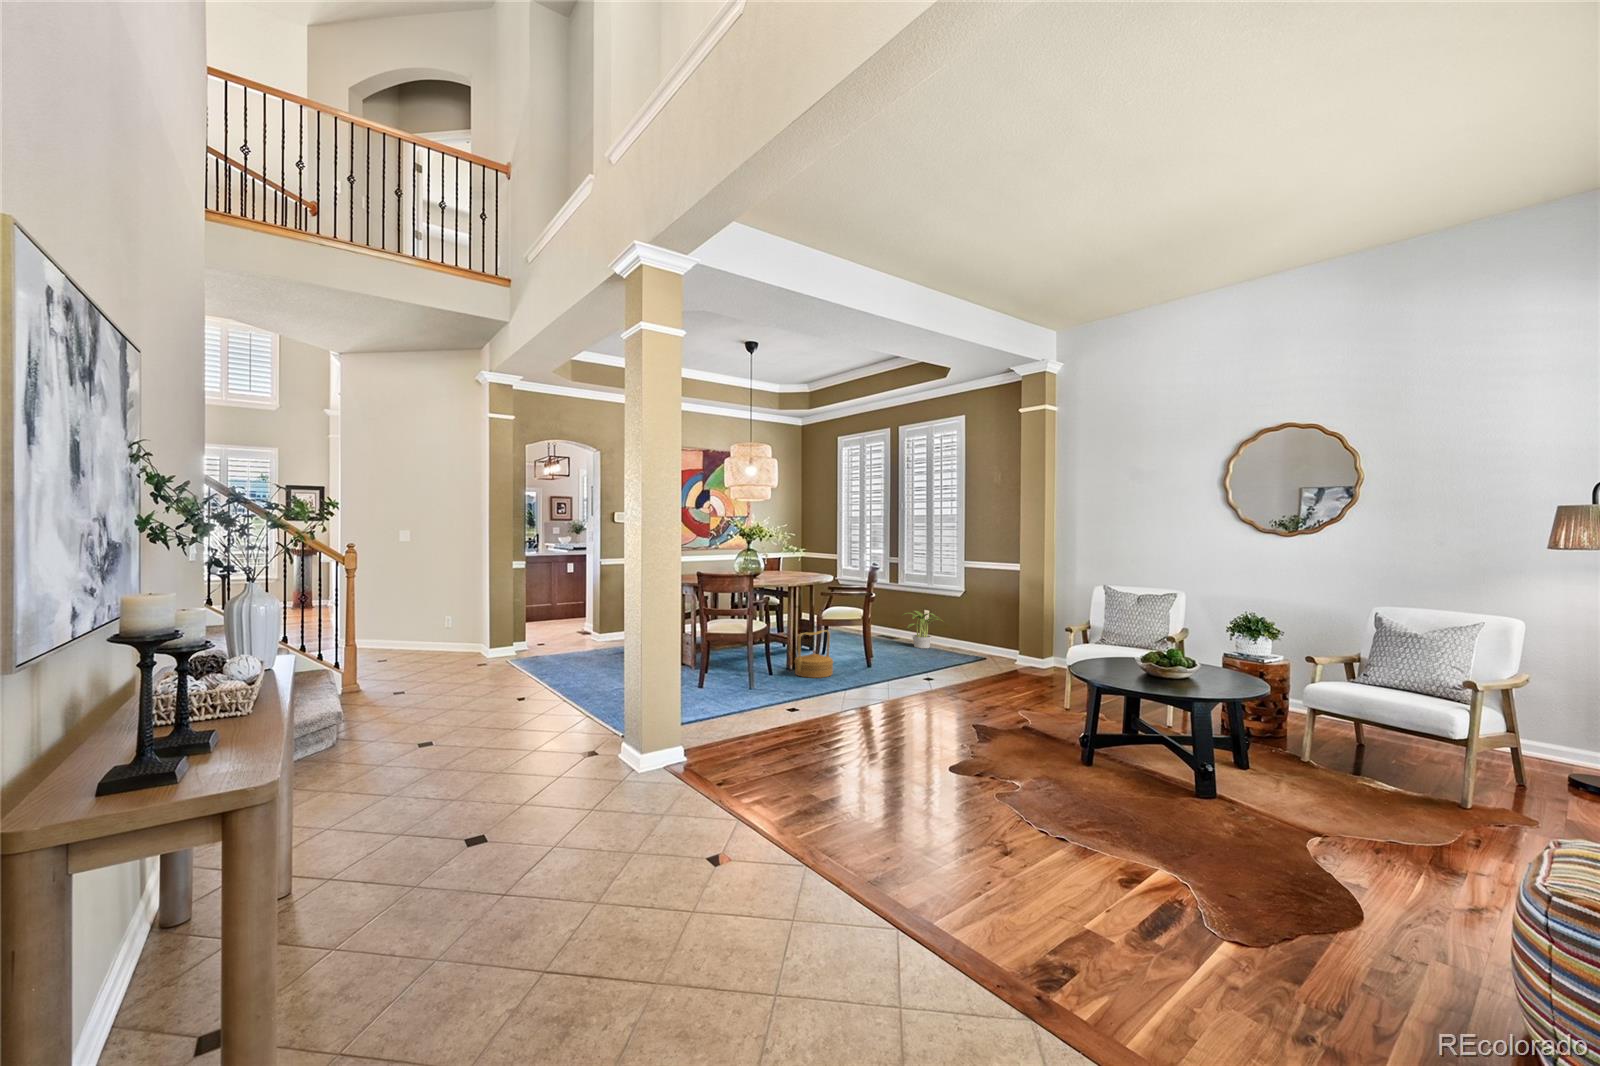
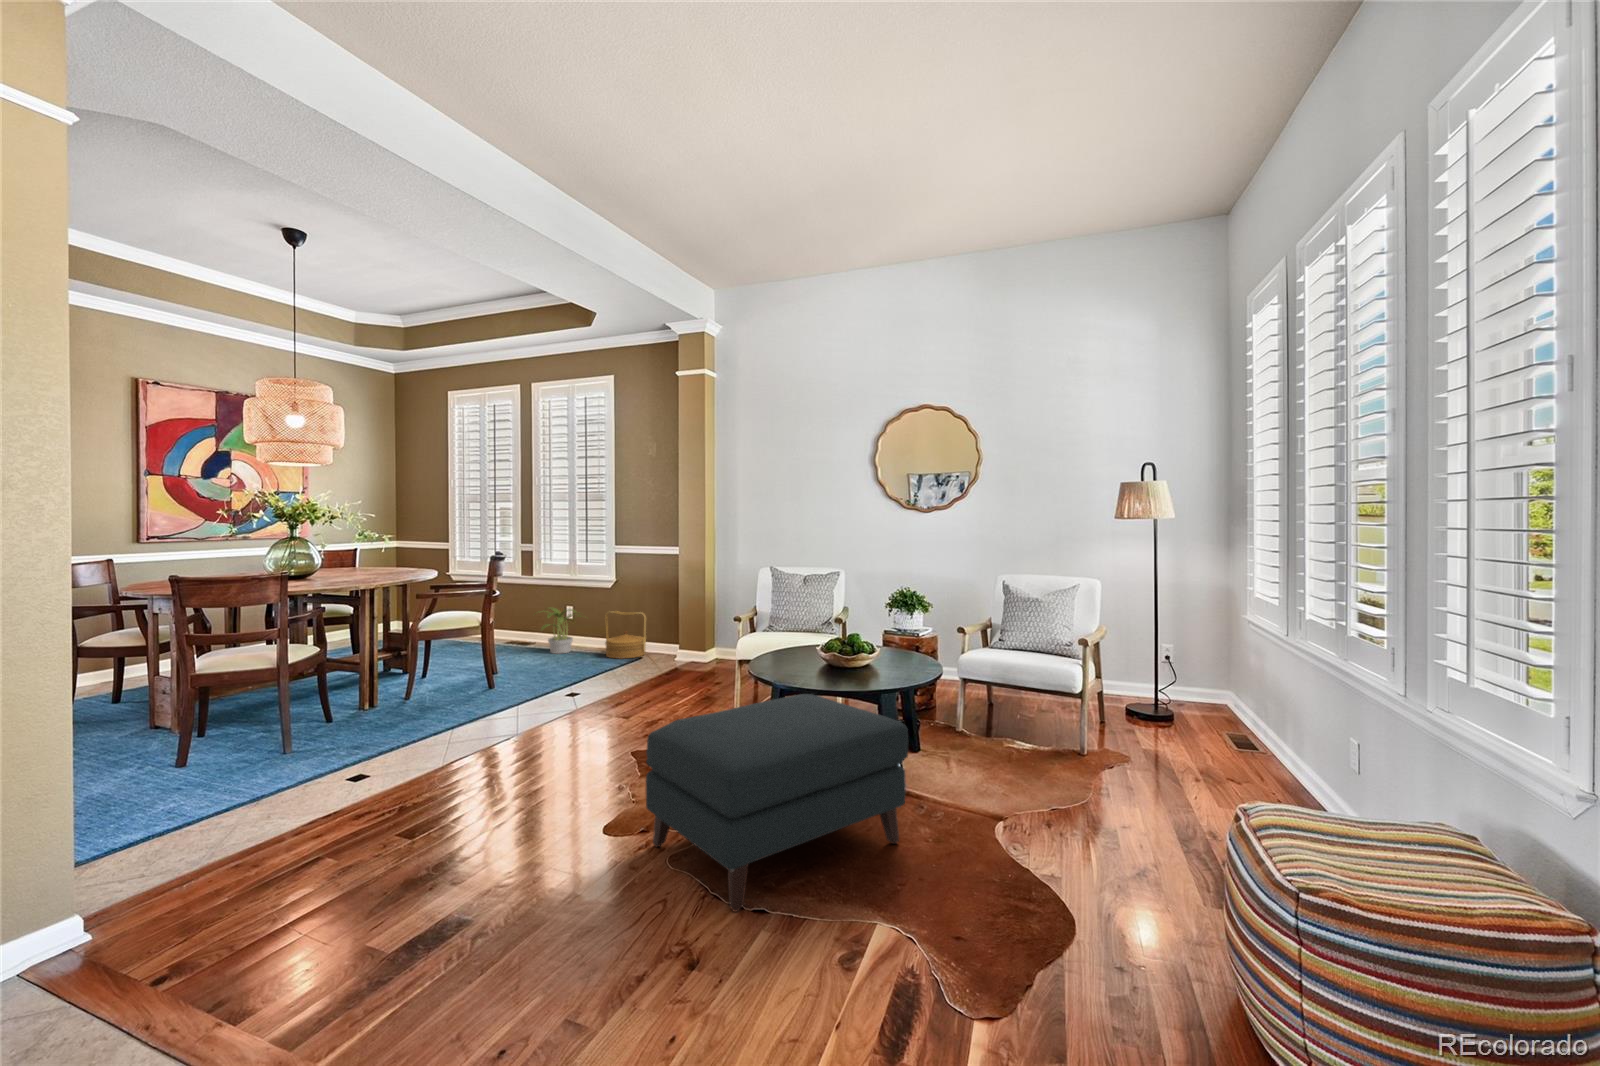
woven basket: present [795,630,833,678] -> present [605,611,646,659]
ottoman: none [981,692,1207,835] -> present [646,694,908,912]

